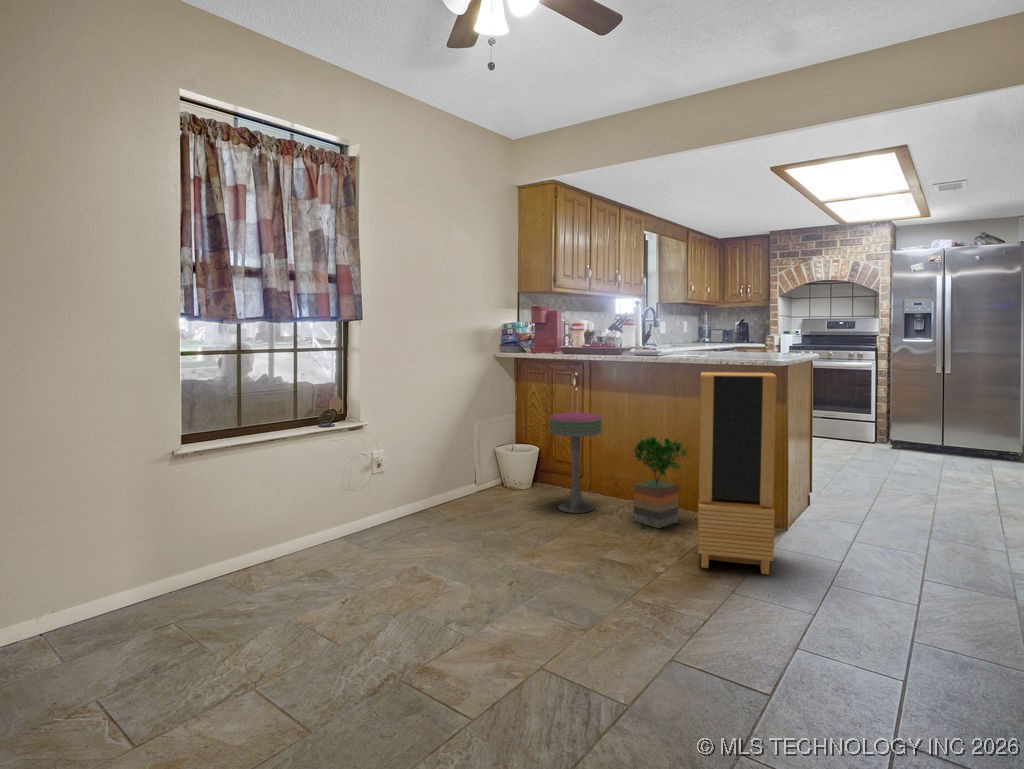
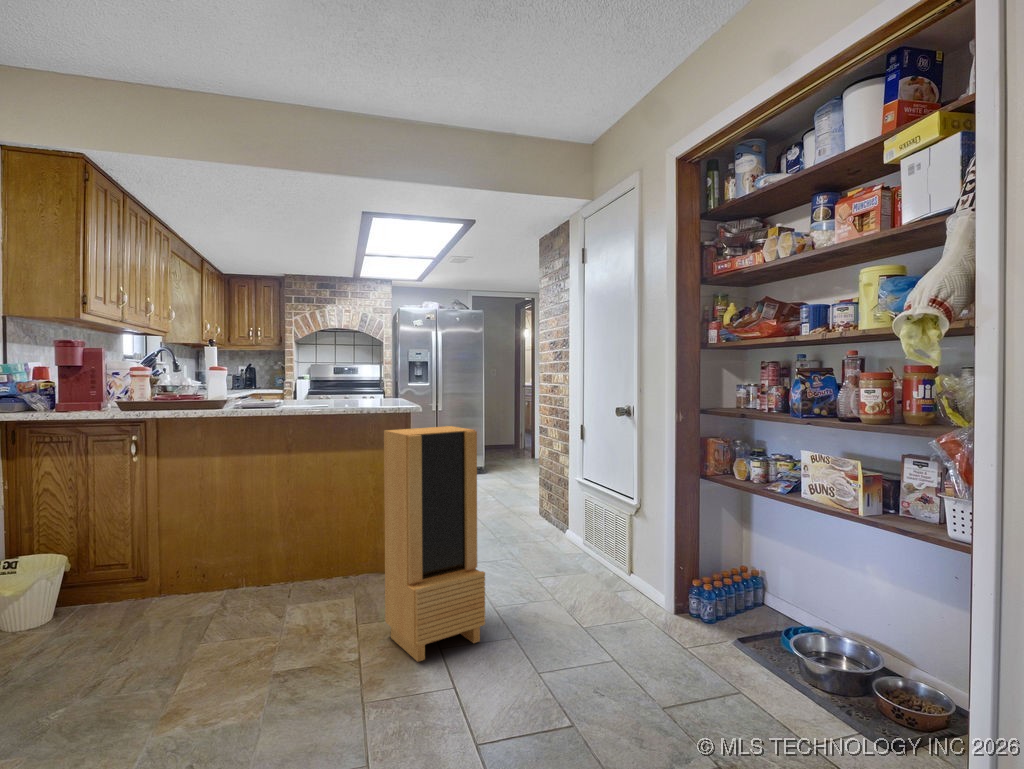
bar stool: present [550,412,602,513] -> none [126,497,214,653]
potted tree: present [634,437,688,528] -> none [267,512,342,631]

